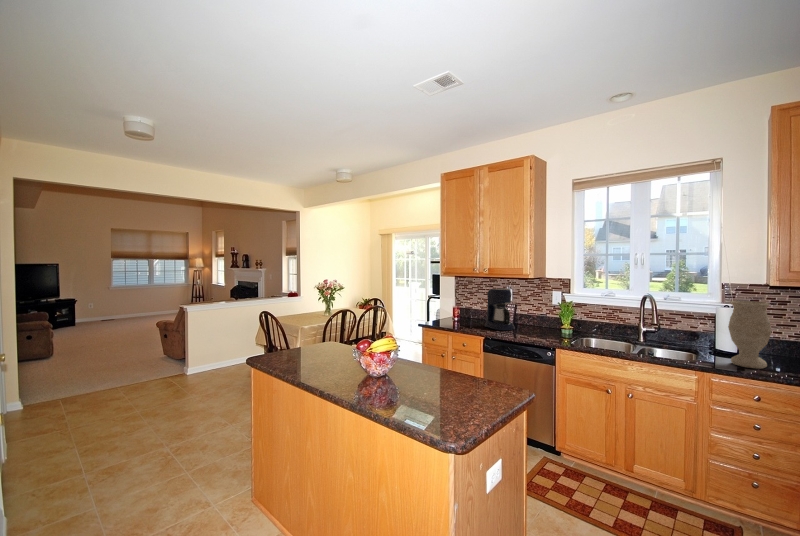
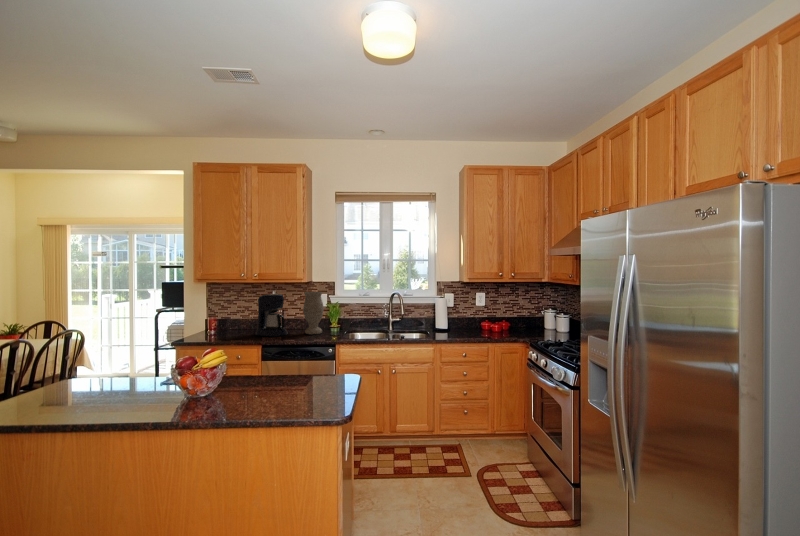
vase: present [728,301,772,369] -> present [303,292,324,334]

